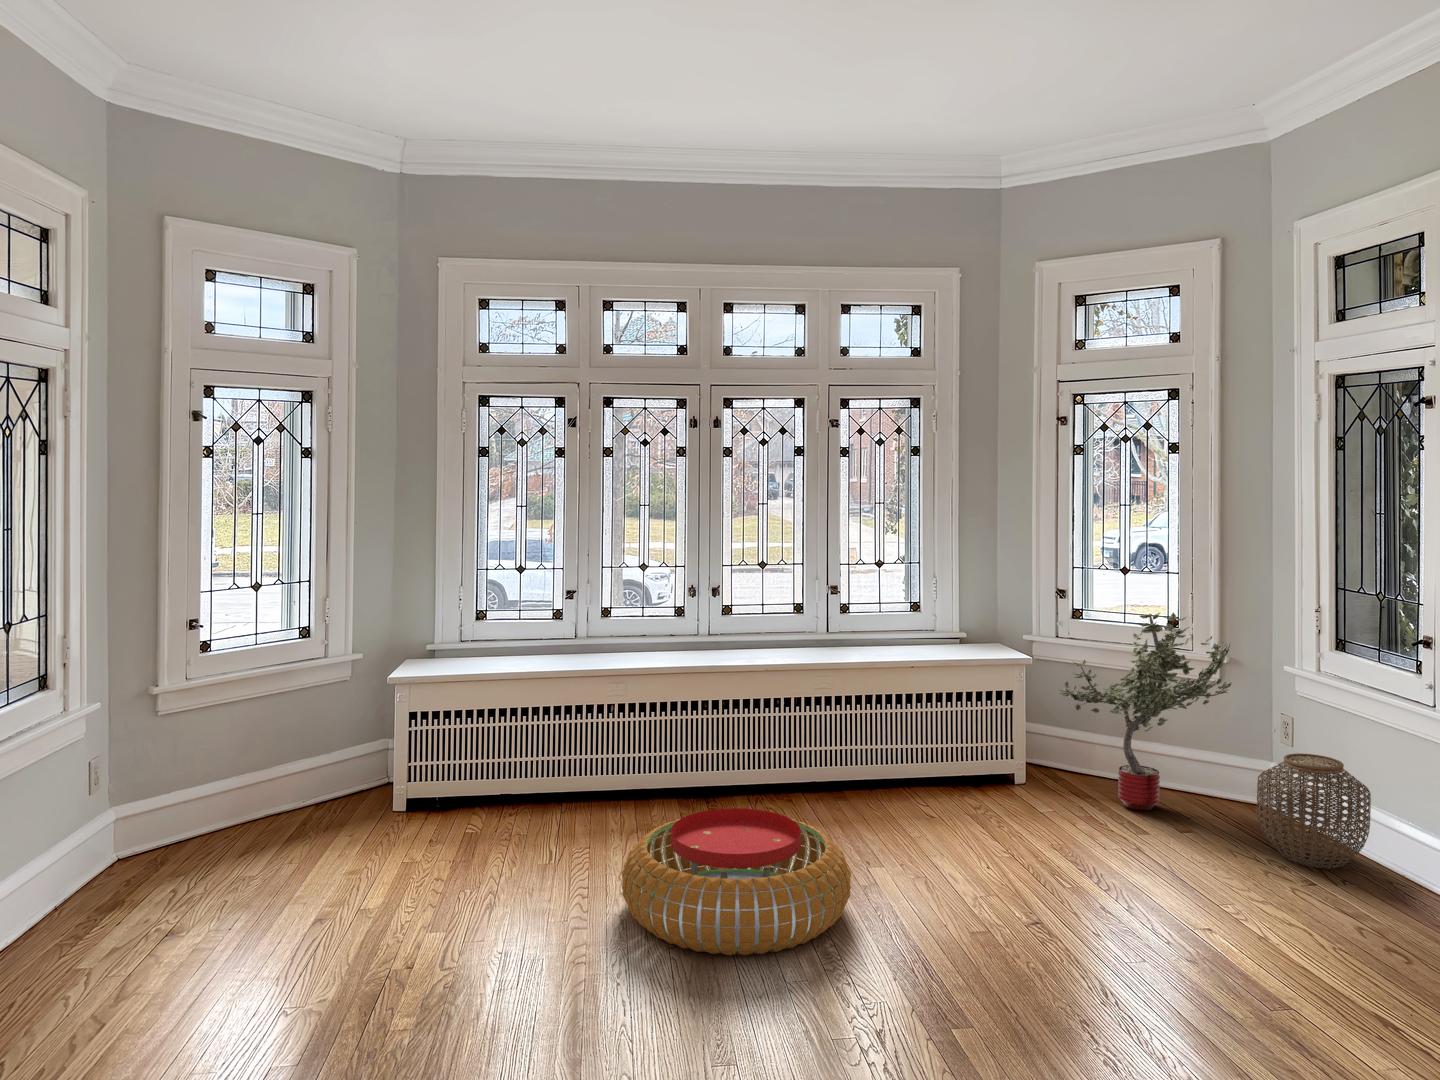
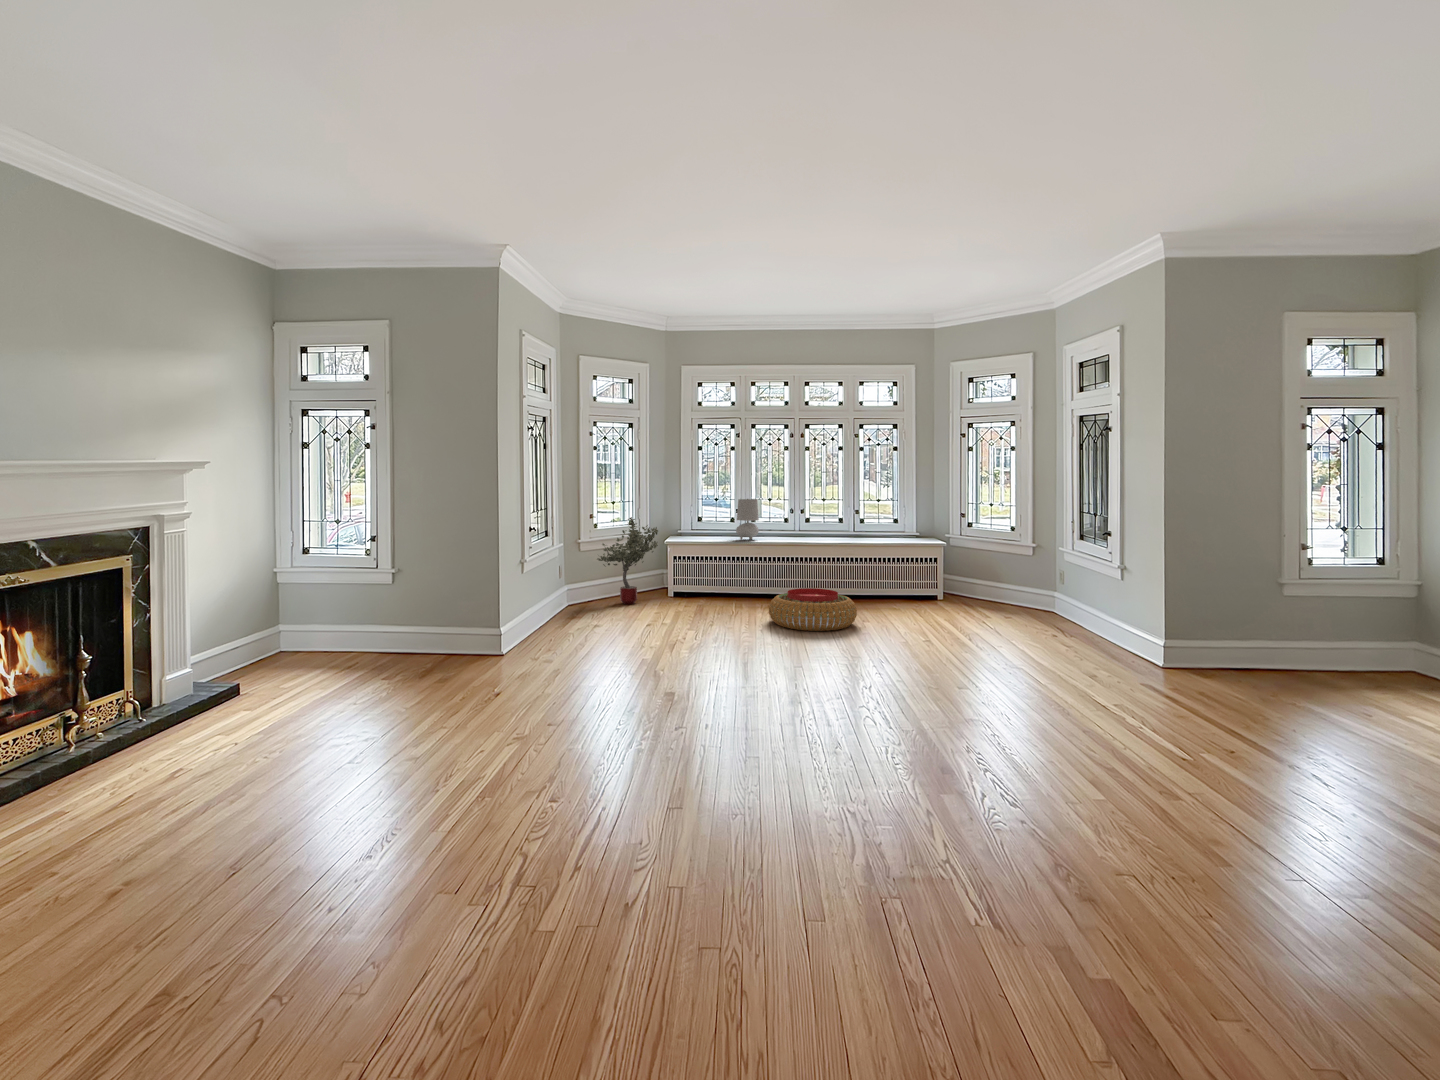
table lamp: none [563,566,616,661] -> present [736,499,759,540]
potted tree: present [1060,613,1231,810] -> present [597,517,658,604]
woven basket: present [1257,754,1371,869] -> none [1034,578,1080,623]

